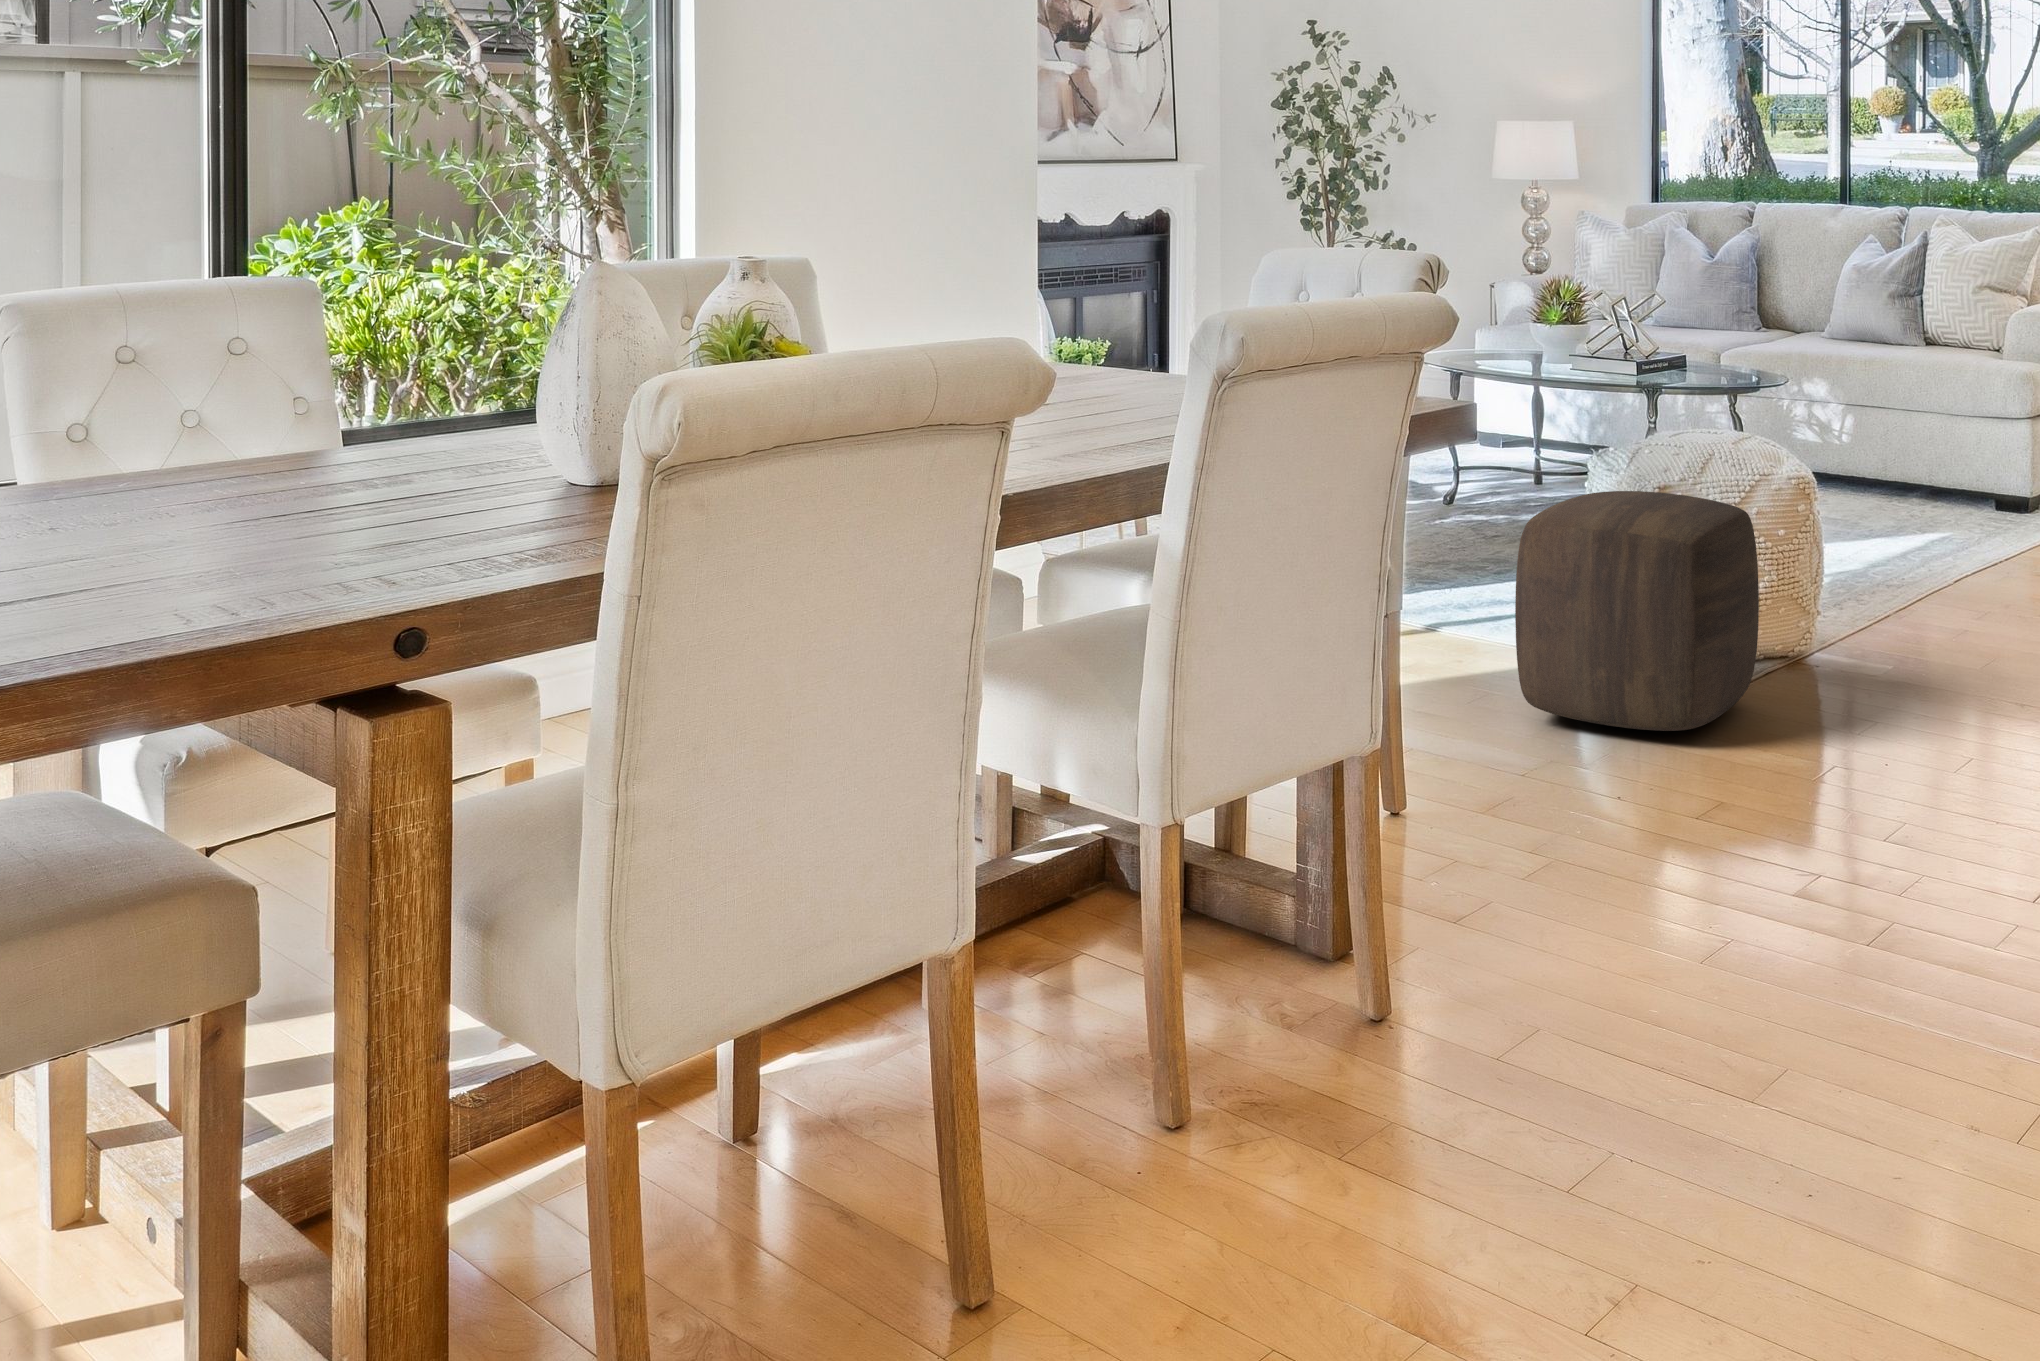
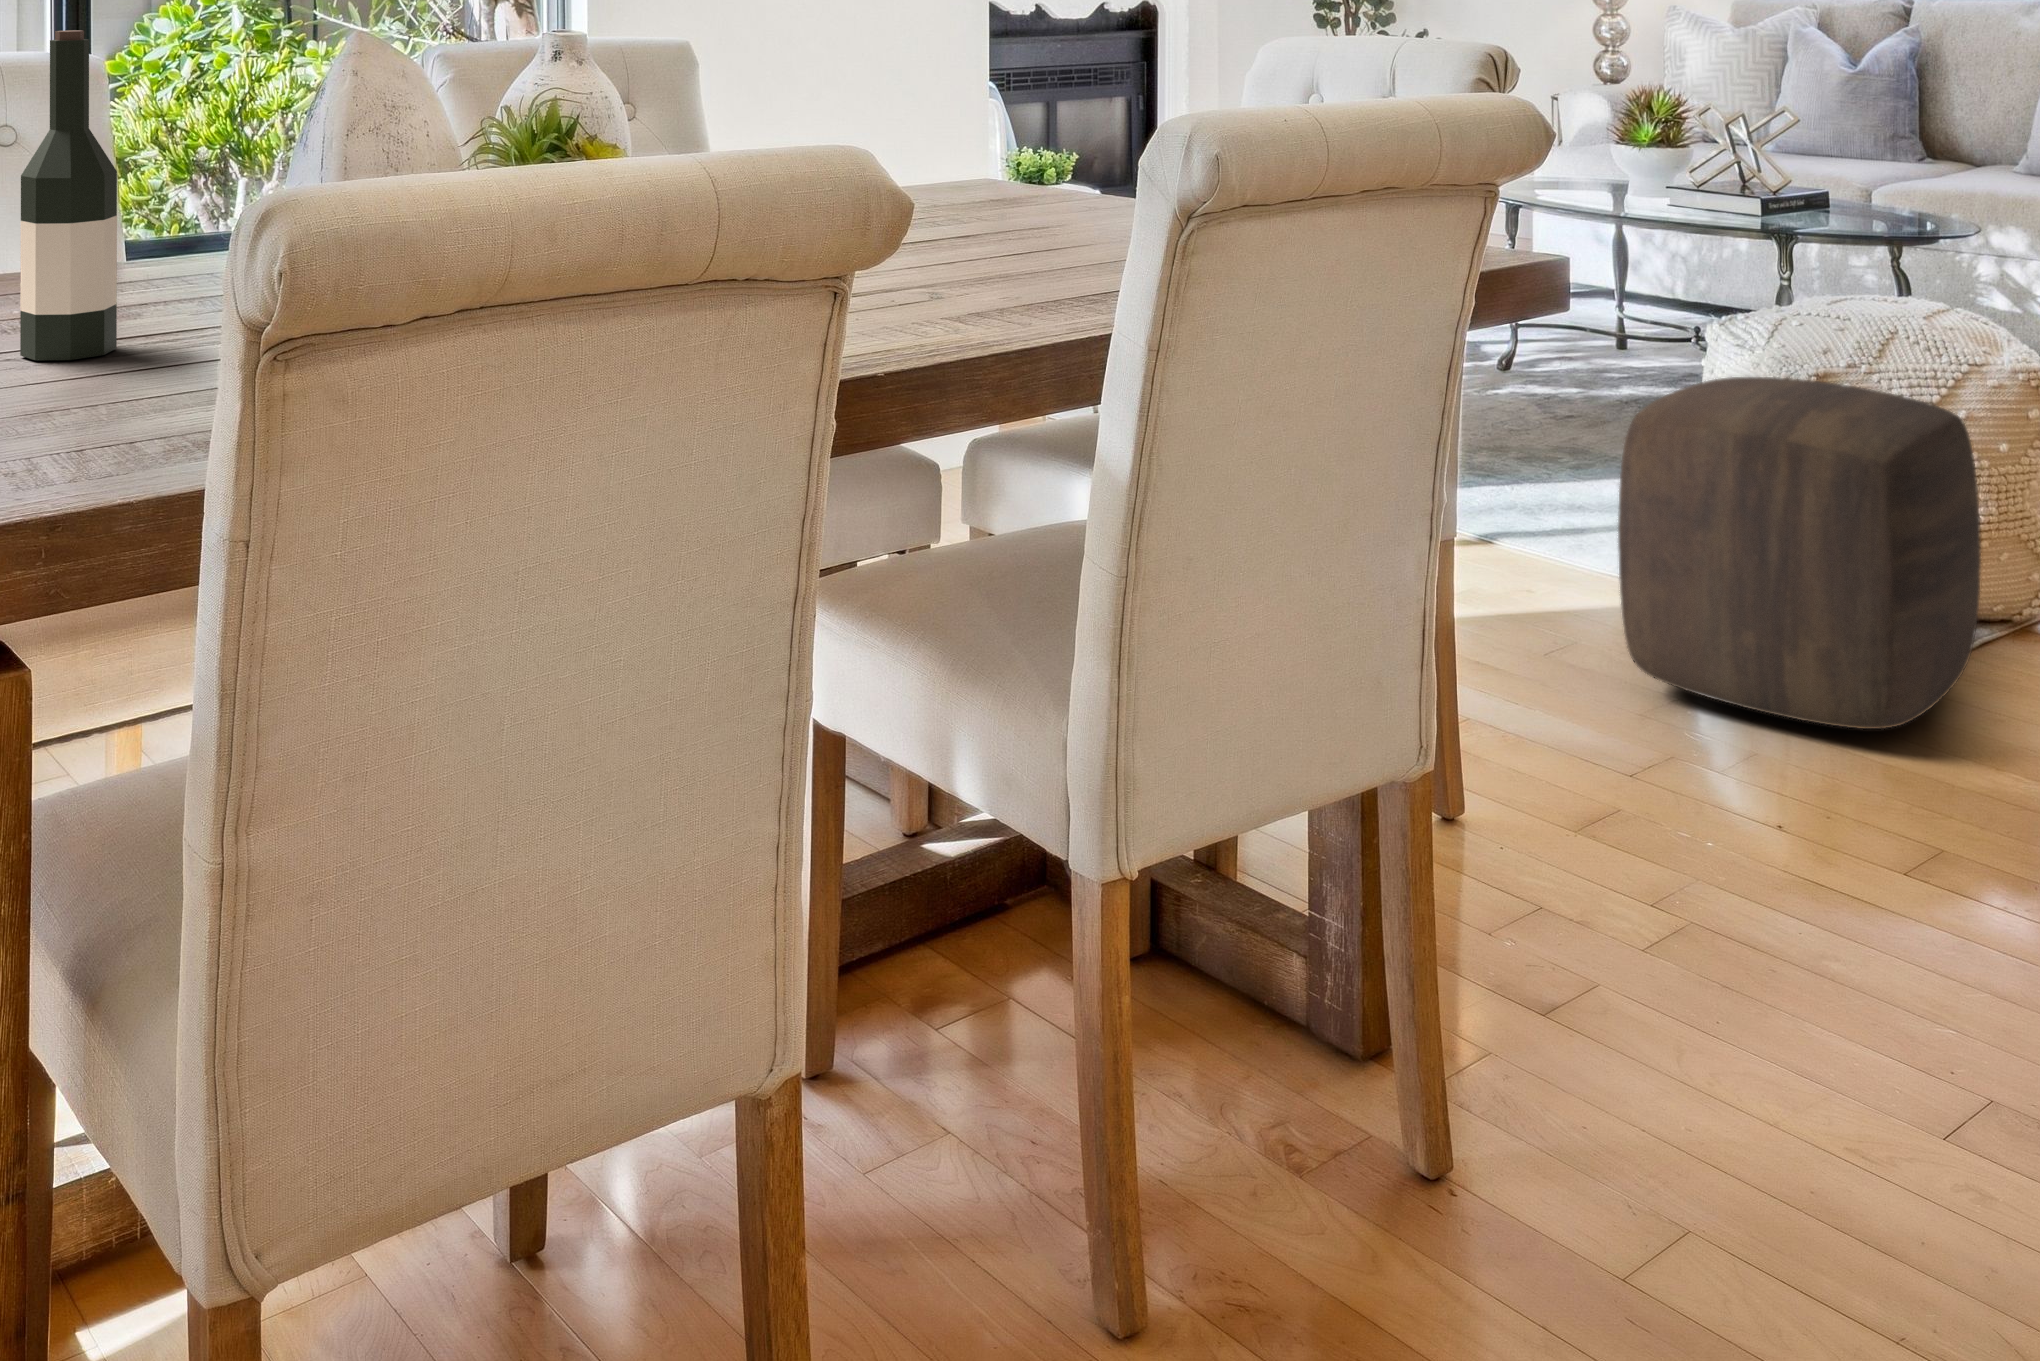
wine bottle: none [344,269,419,516] -> present [20,30,117,360]

